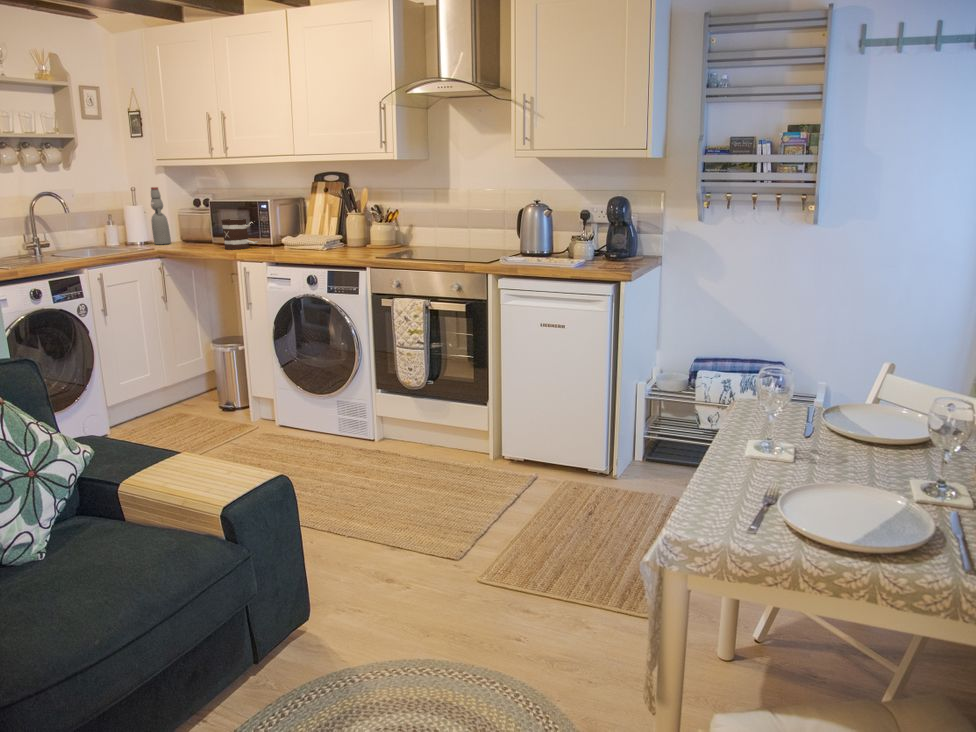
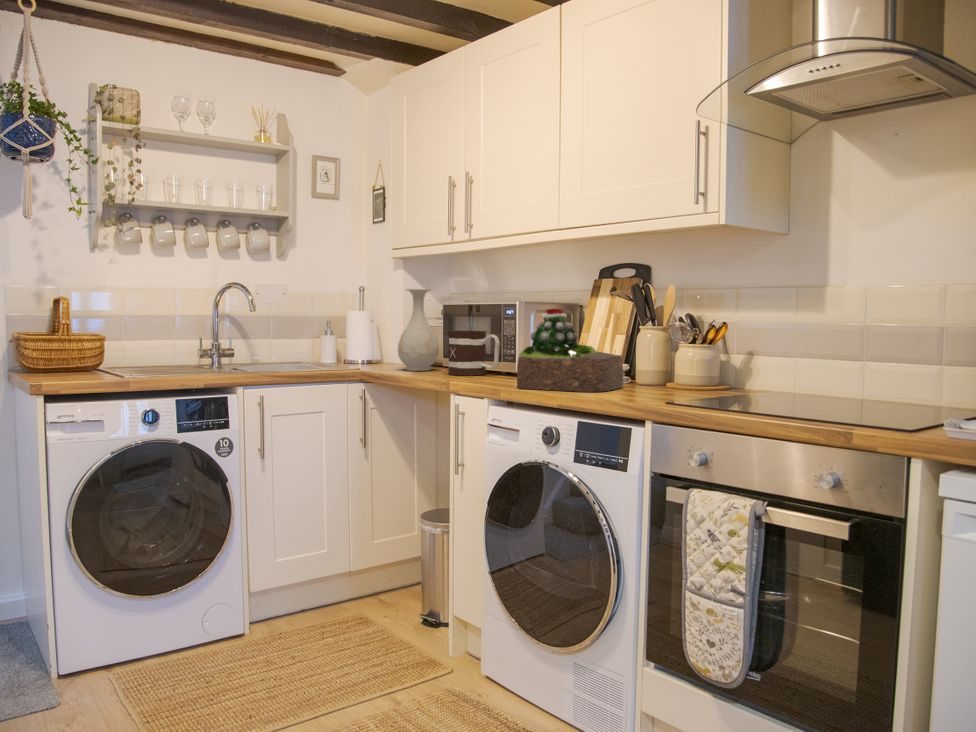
bottle: present [151,187,171,245] -> none [377,287,398,365]
vase: none [180,191,211,248] -> present [398,289,439,371]
succulent plant: none [284,206,345,255] -> present [517,309,623,392]

